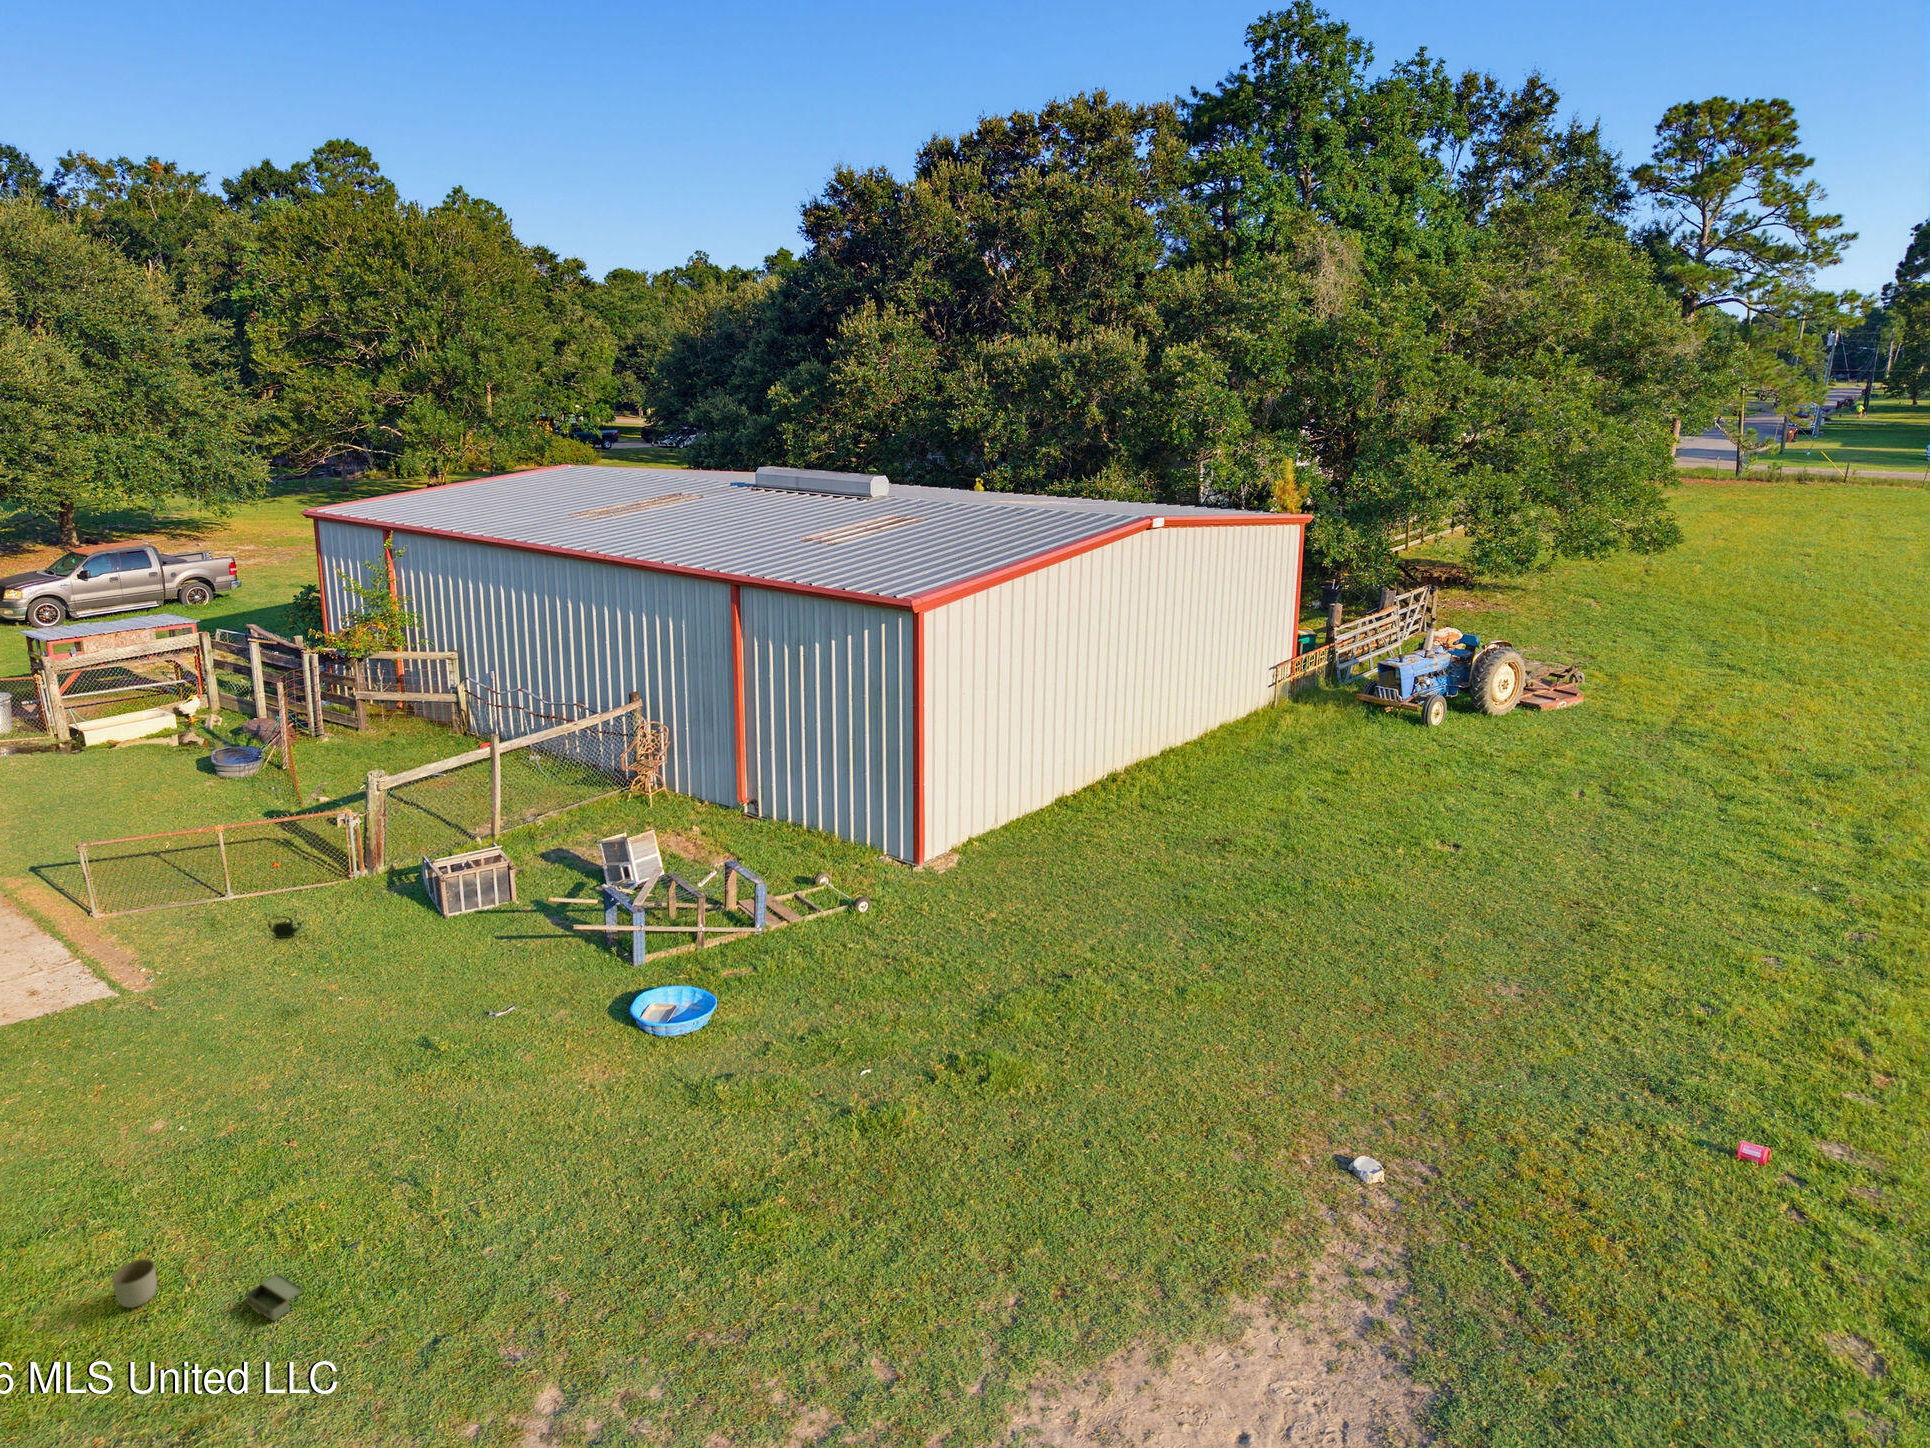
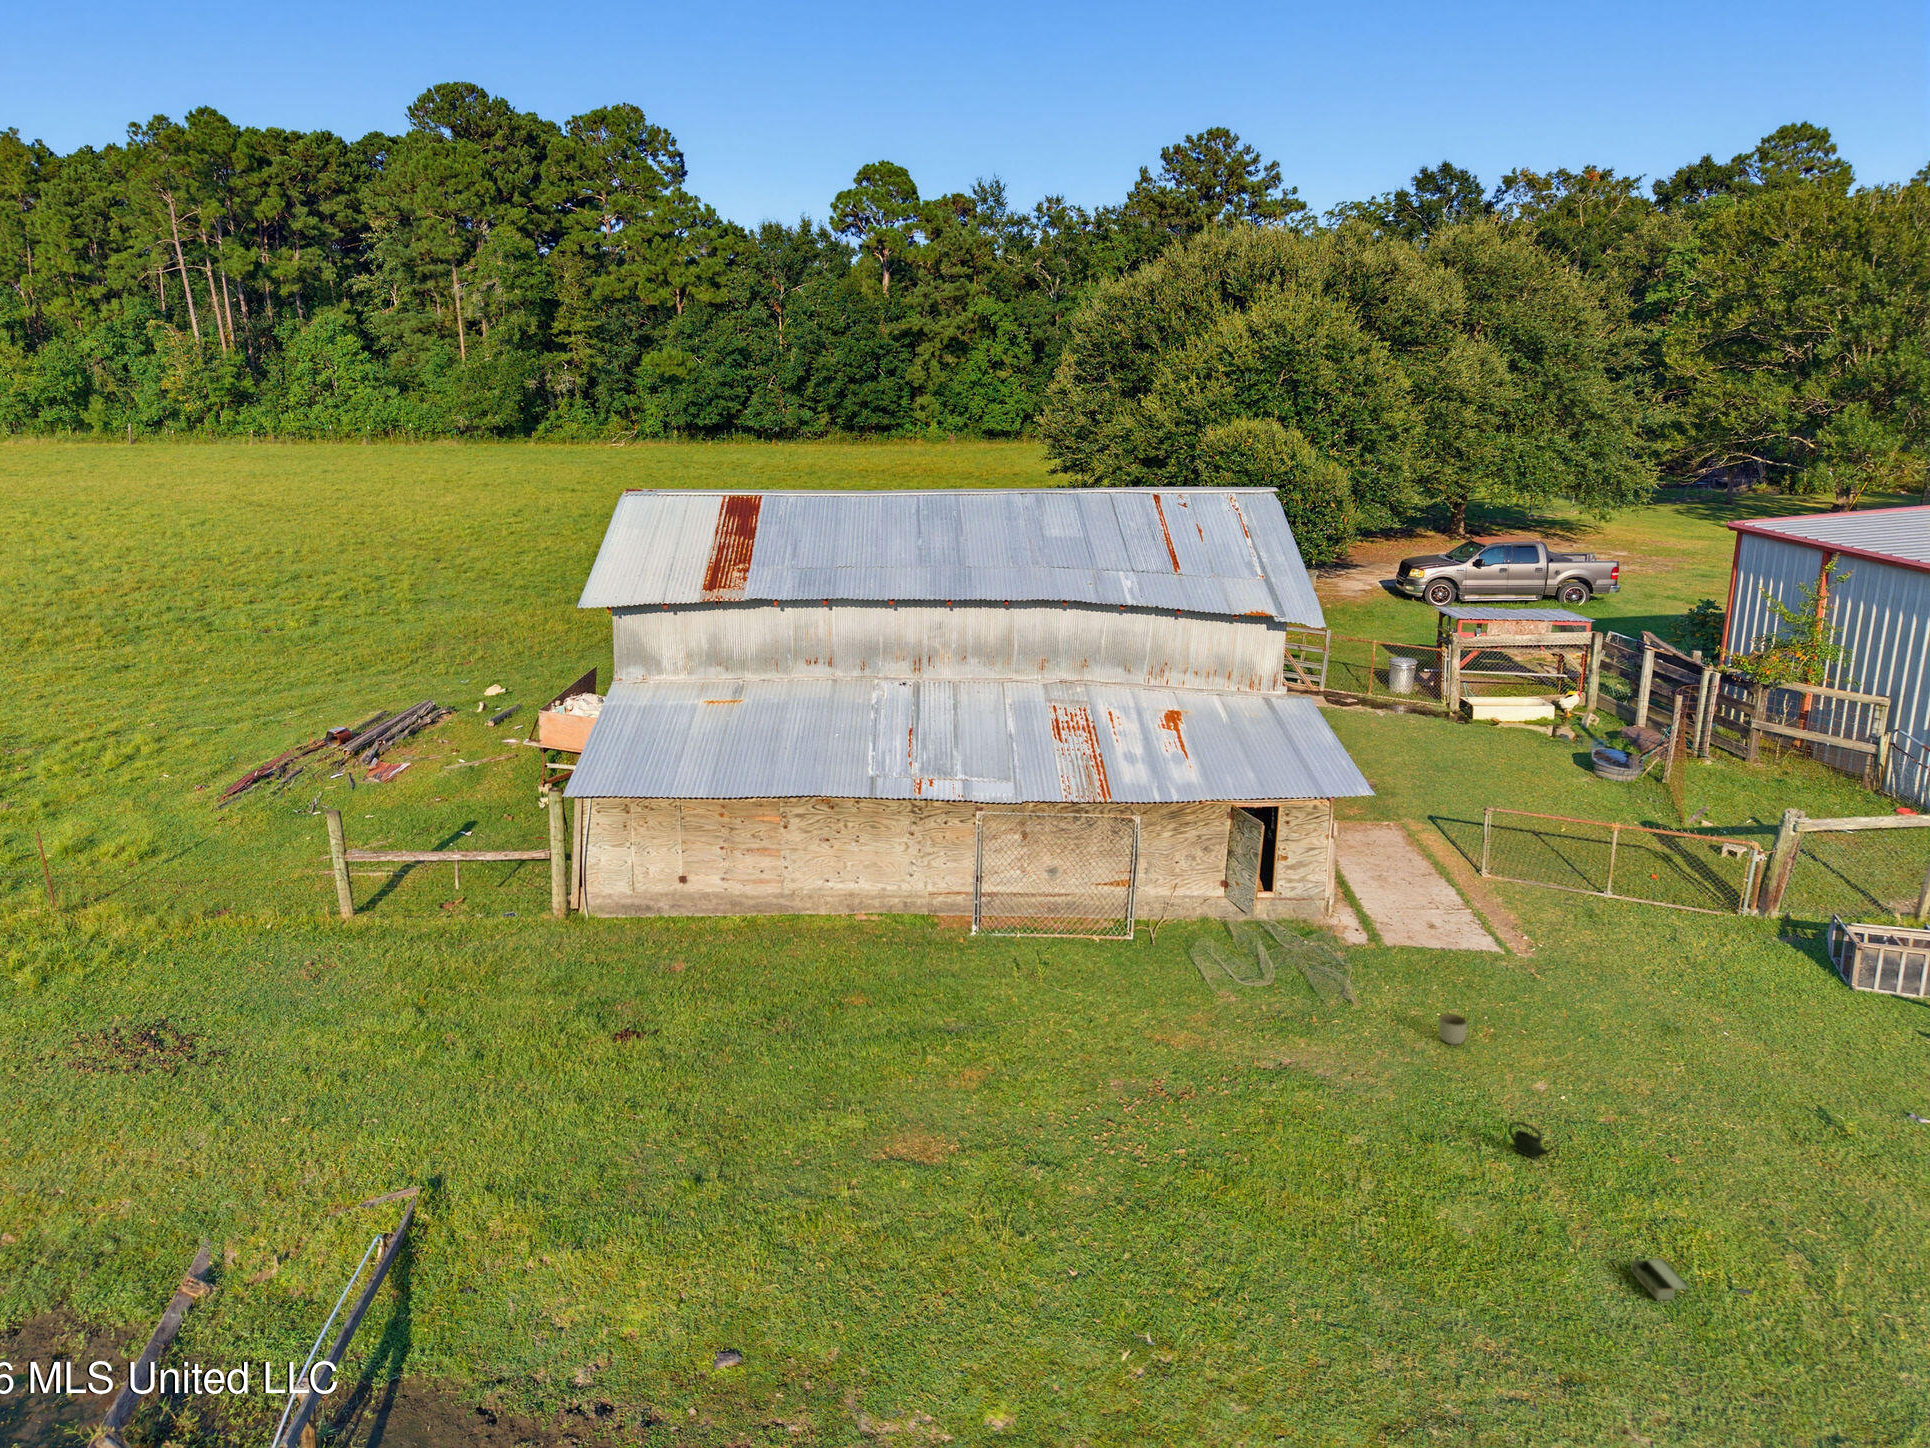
watering can: present [268,916,304,938] -> present [1509,1122,1557,1159]
planter: present [112,1259,157,1308] -> present [1439,1014,1467,1044]

